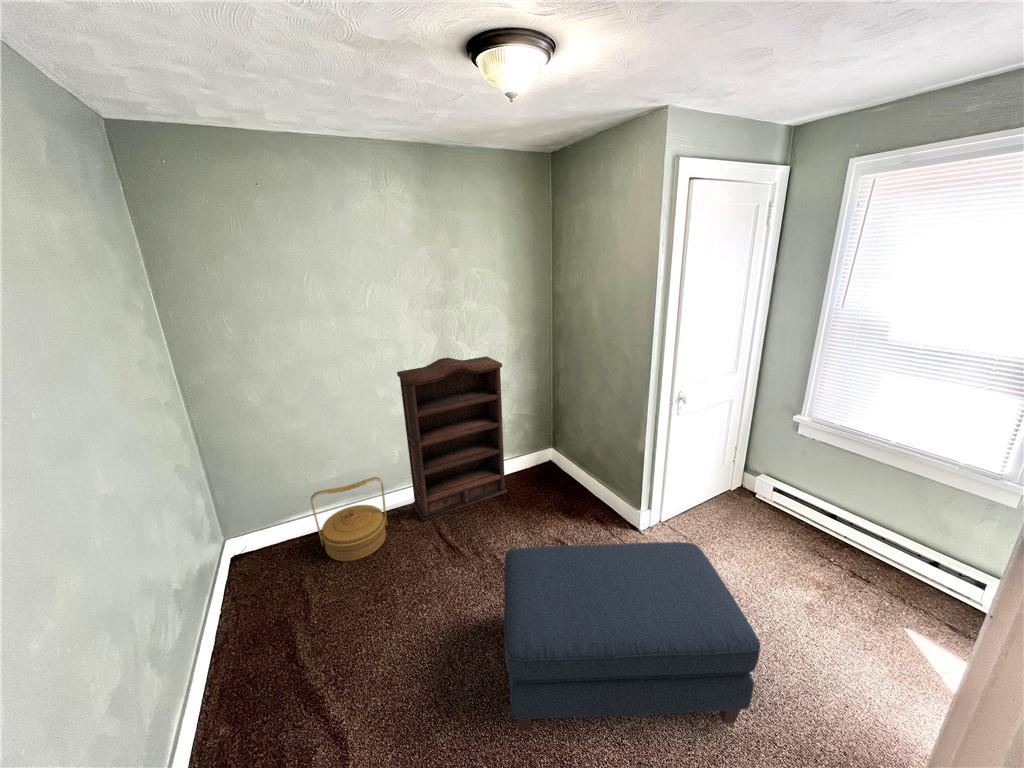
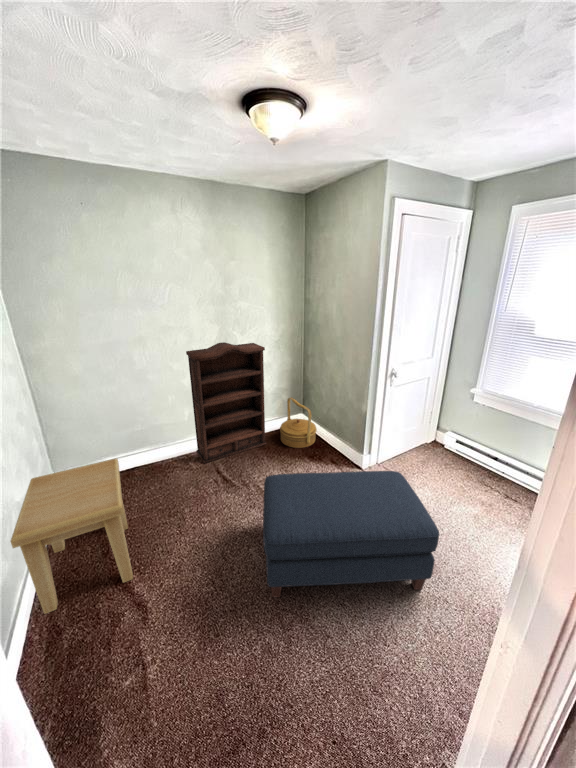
woven basket: present [311,477,387,561] -> present [280,397,317,448]
side table: none [160,526,327,750] -> present [10,459,133,614]

